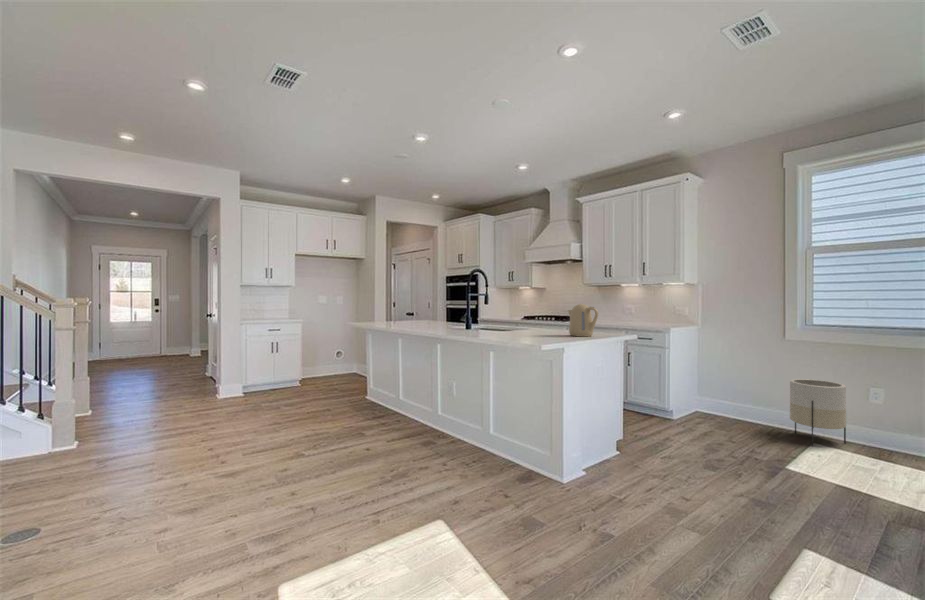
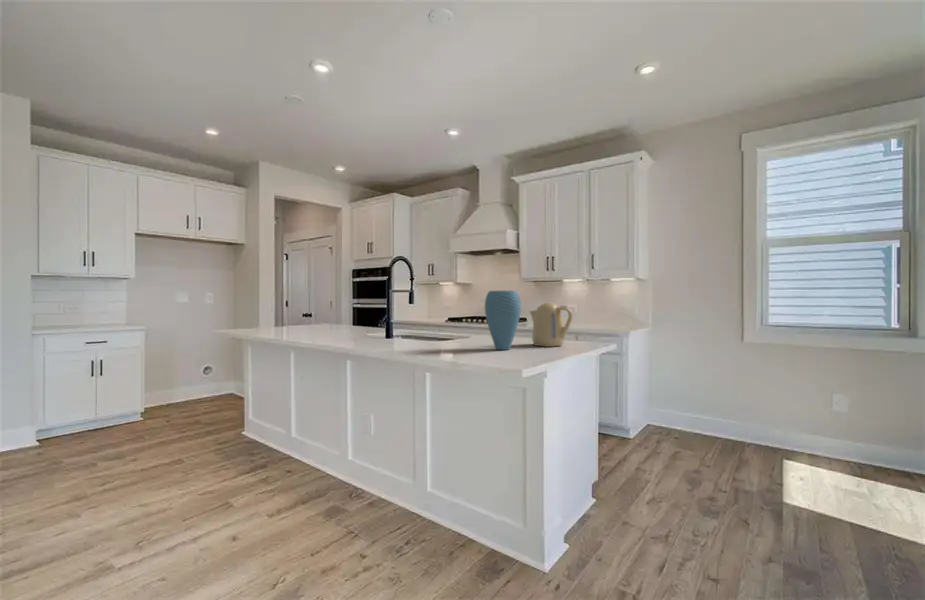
vase: none [531,296,557,338] -> present [485,291,521,350]
planter: present [790,379,846,446] -> none [754,385,814,462]

